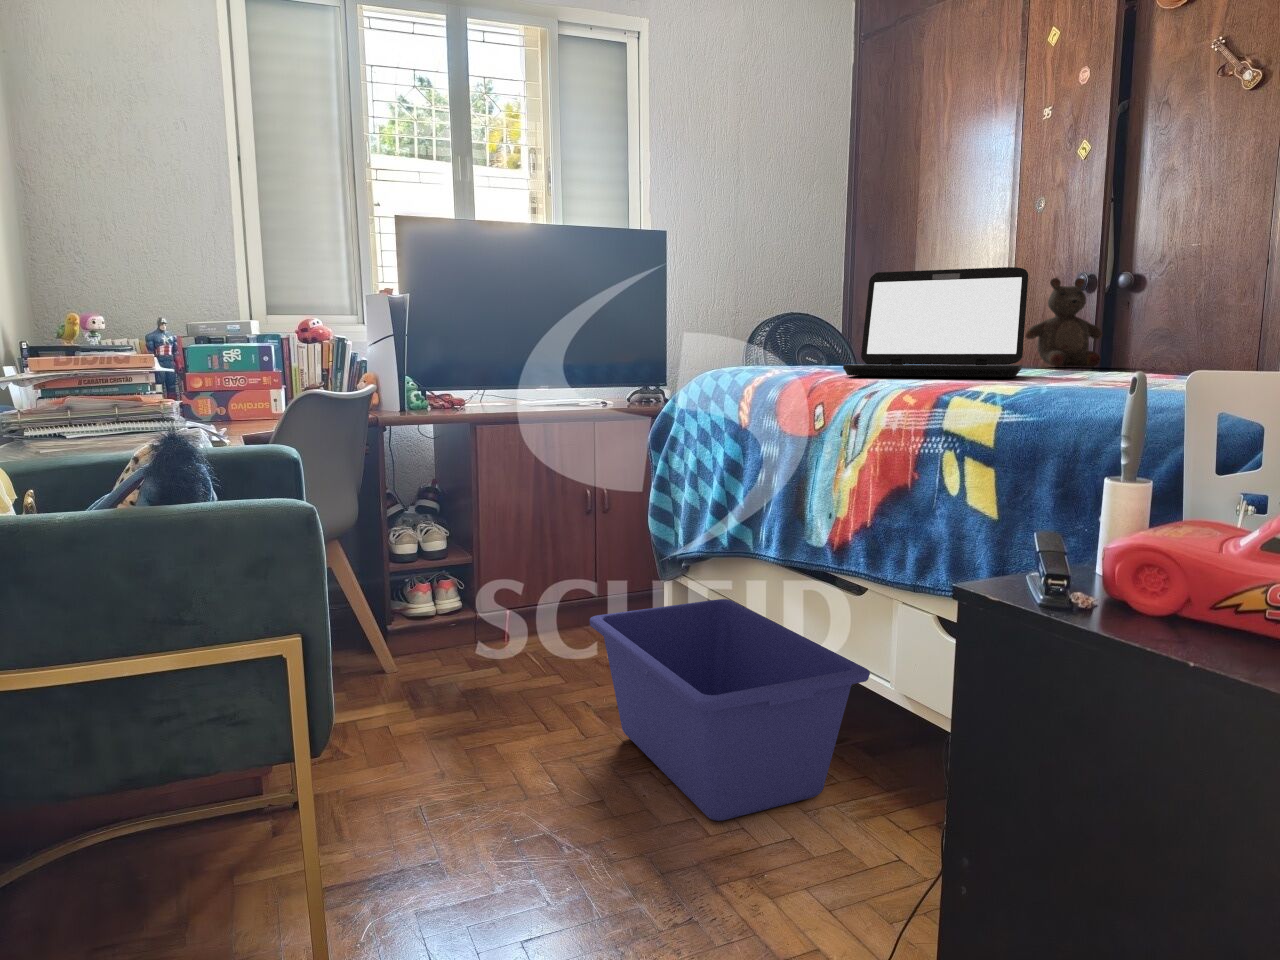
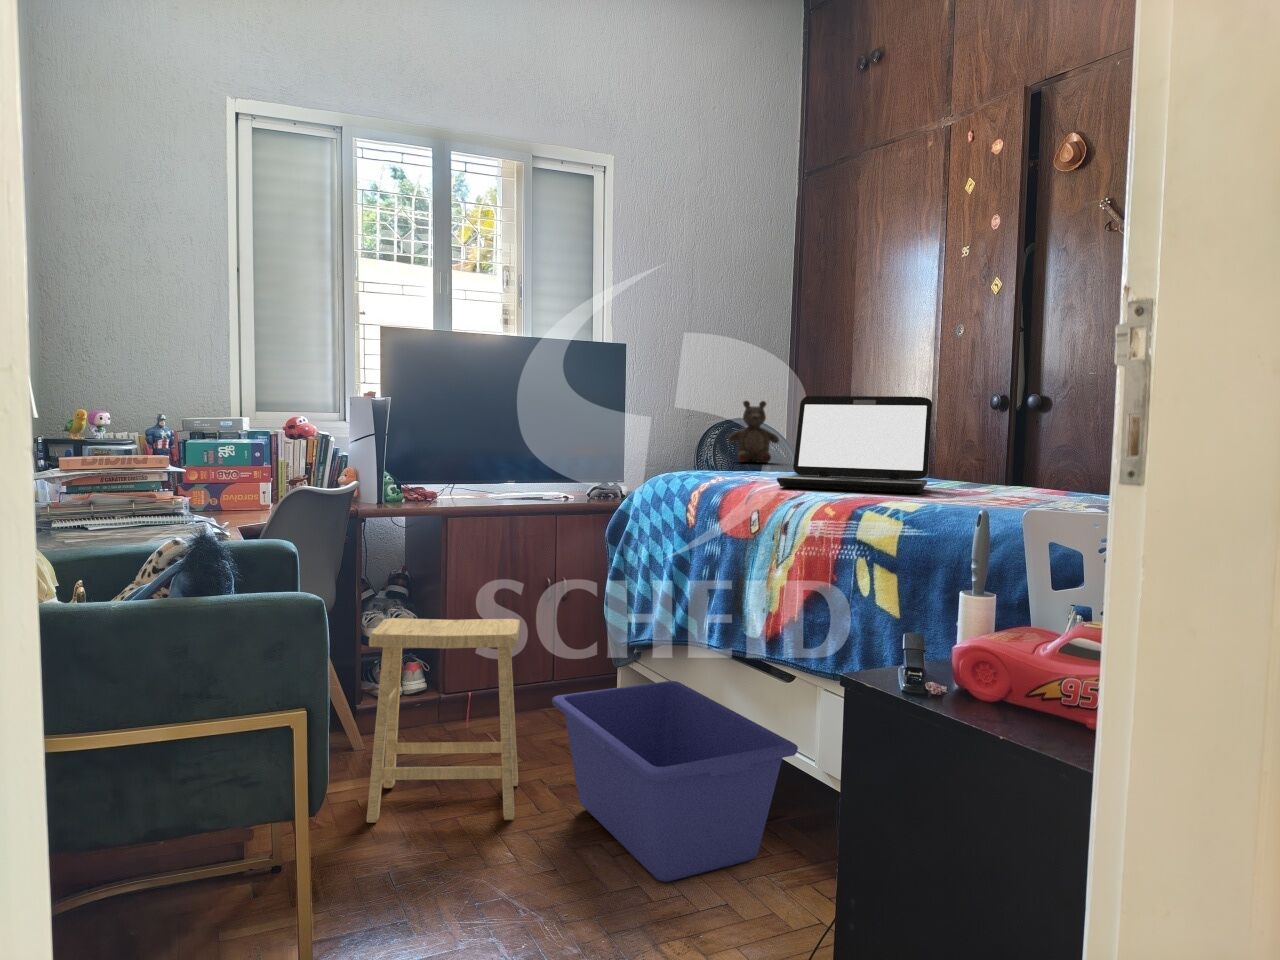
stuffed bear: present [1025,278,1102,367] -> present [728,401,779,463]
footstool: none [384,532,556,753] -> present [366,618,520,823]

